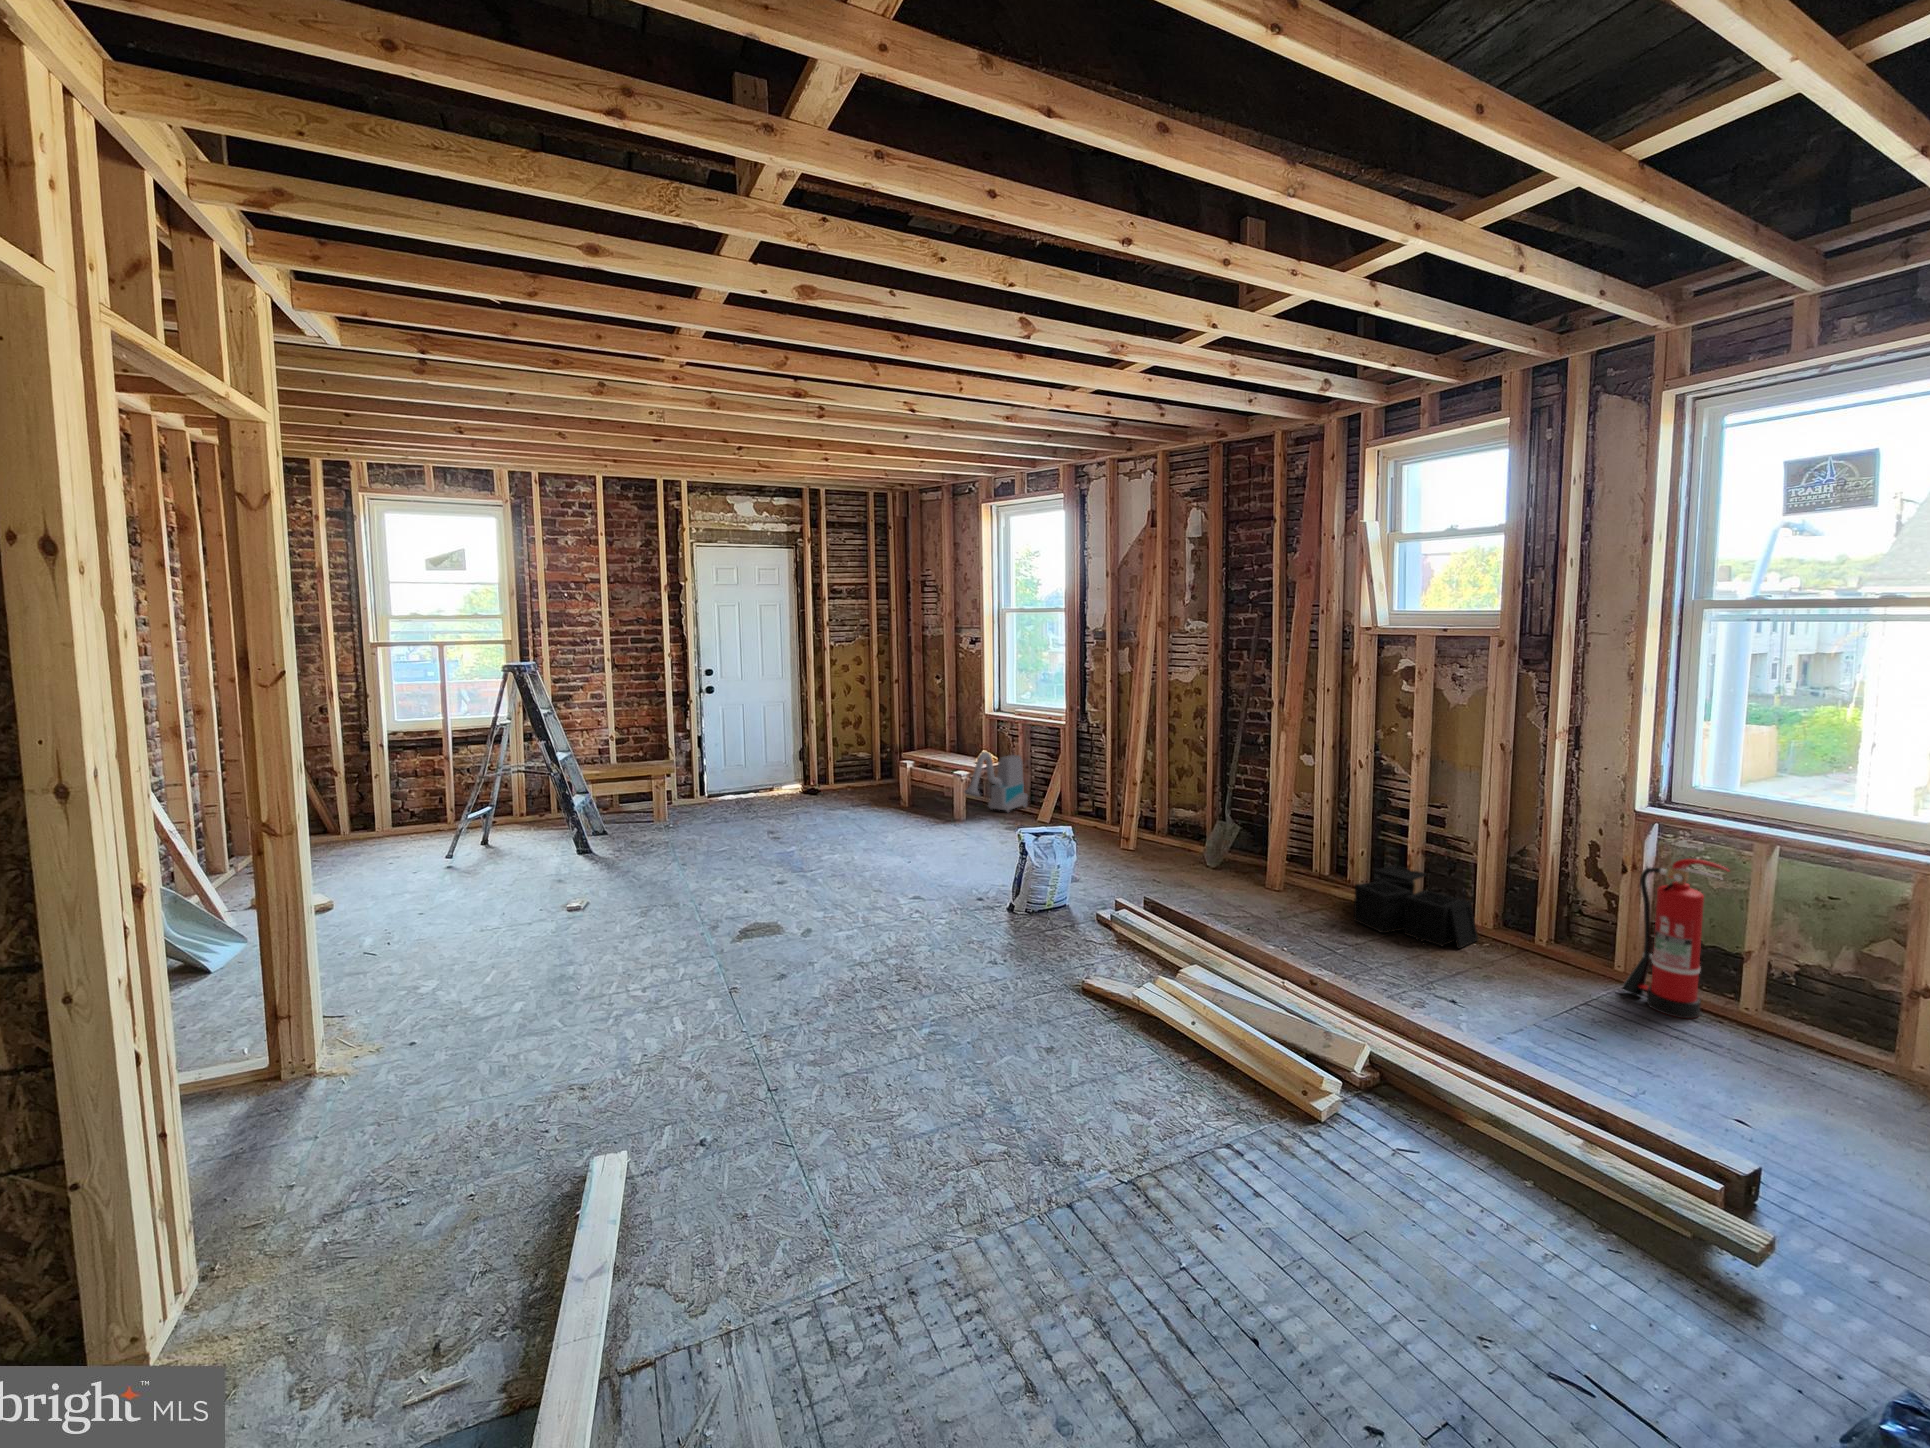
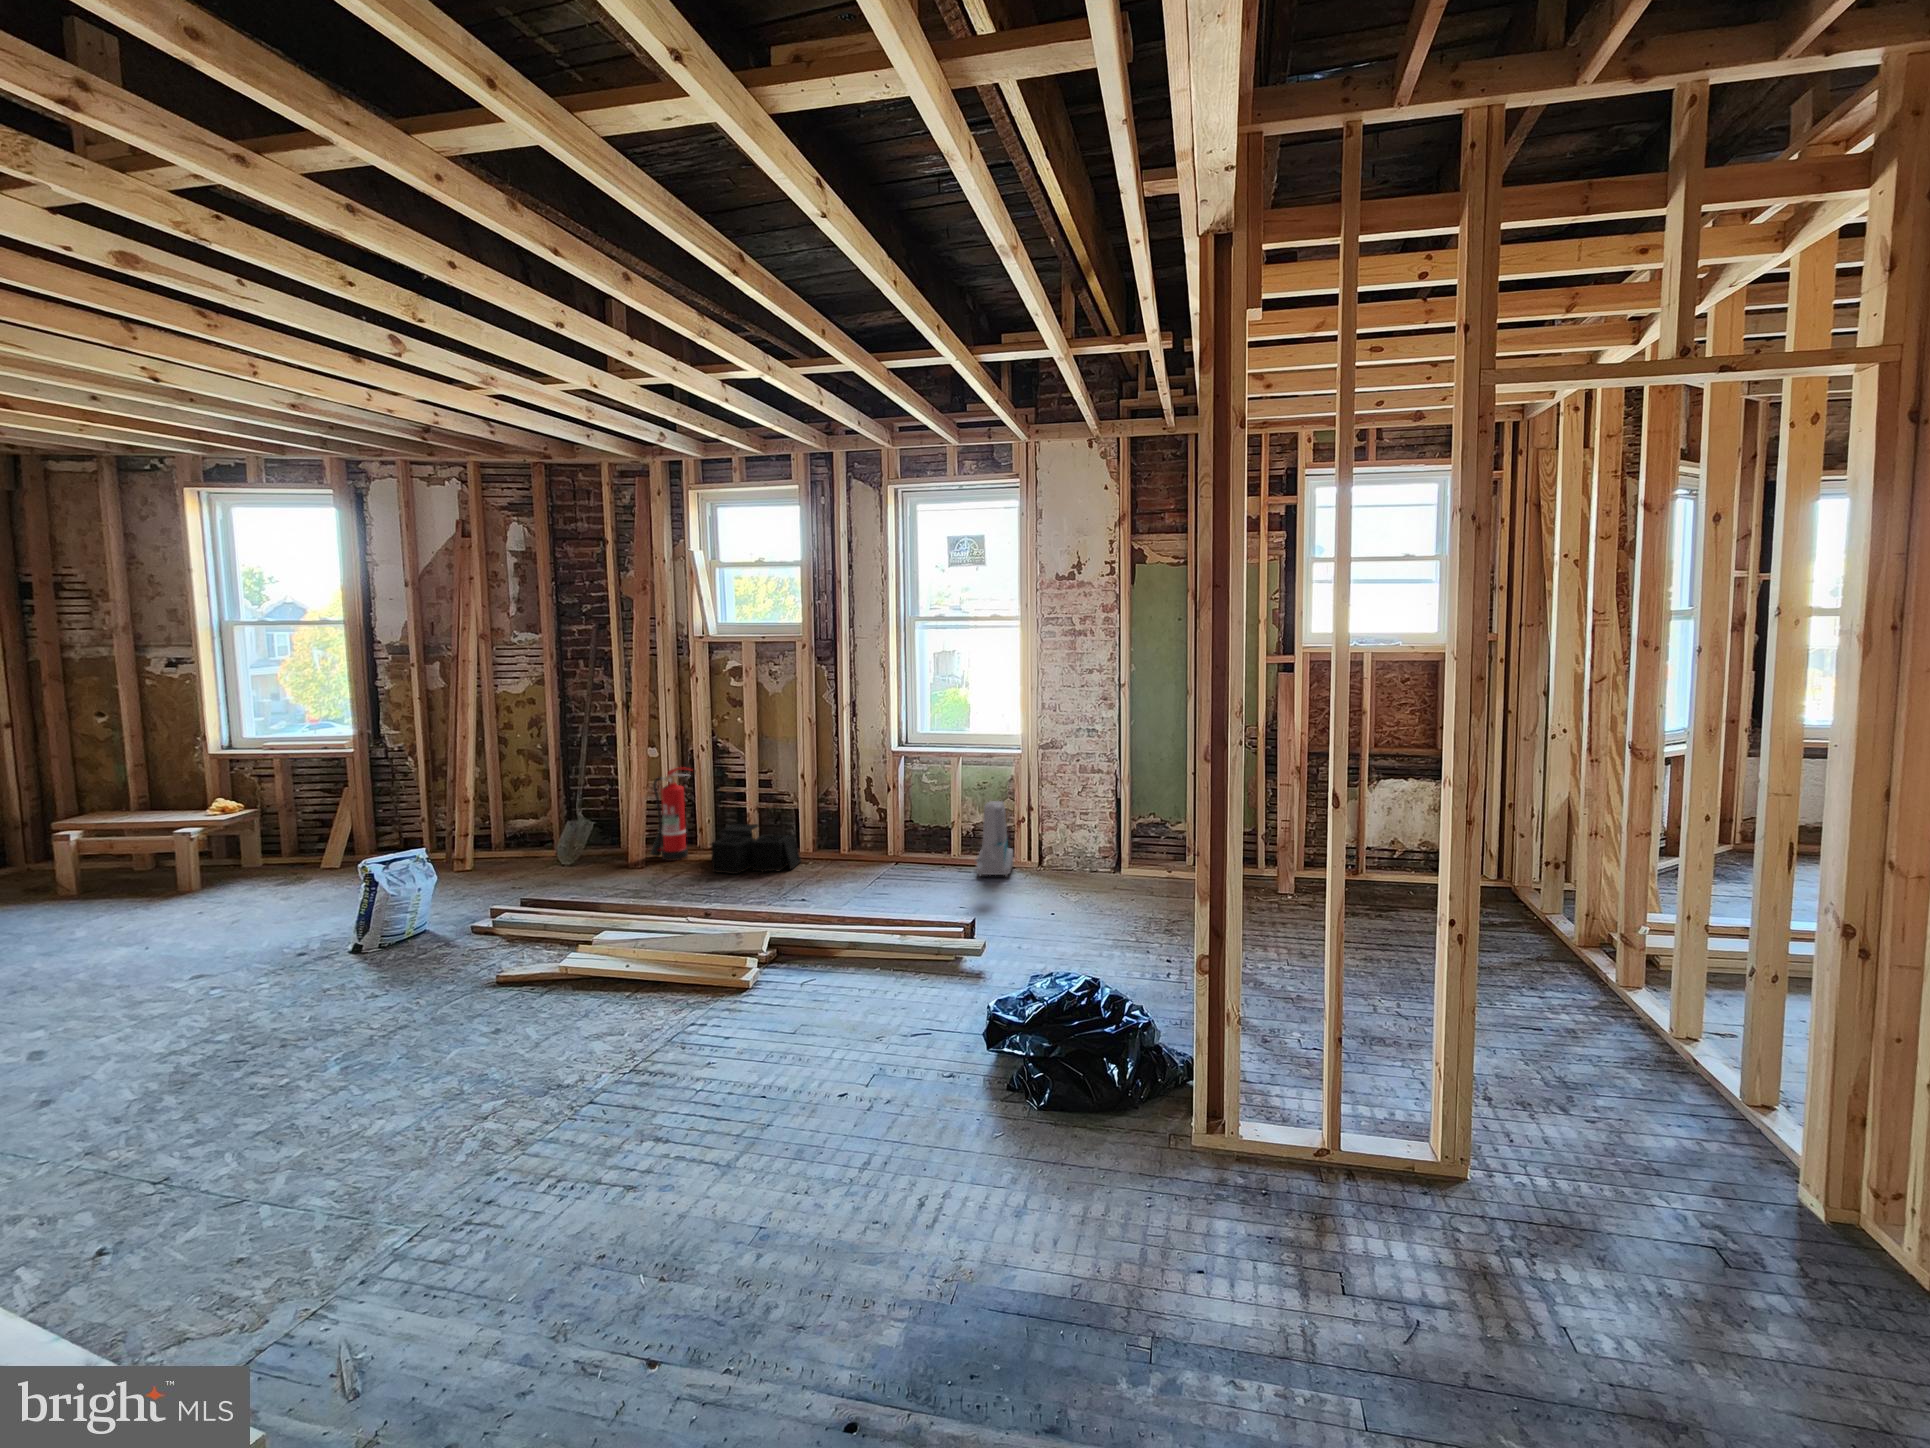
vacuum cleaner: present [964,752,1028,812] -> present [975,801,1014,877]
fire extinguisher: present [1623,859,1729,1018] -> present [651,767,691,861]

